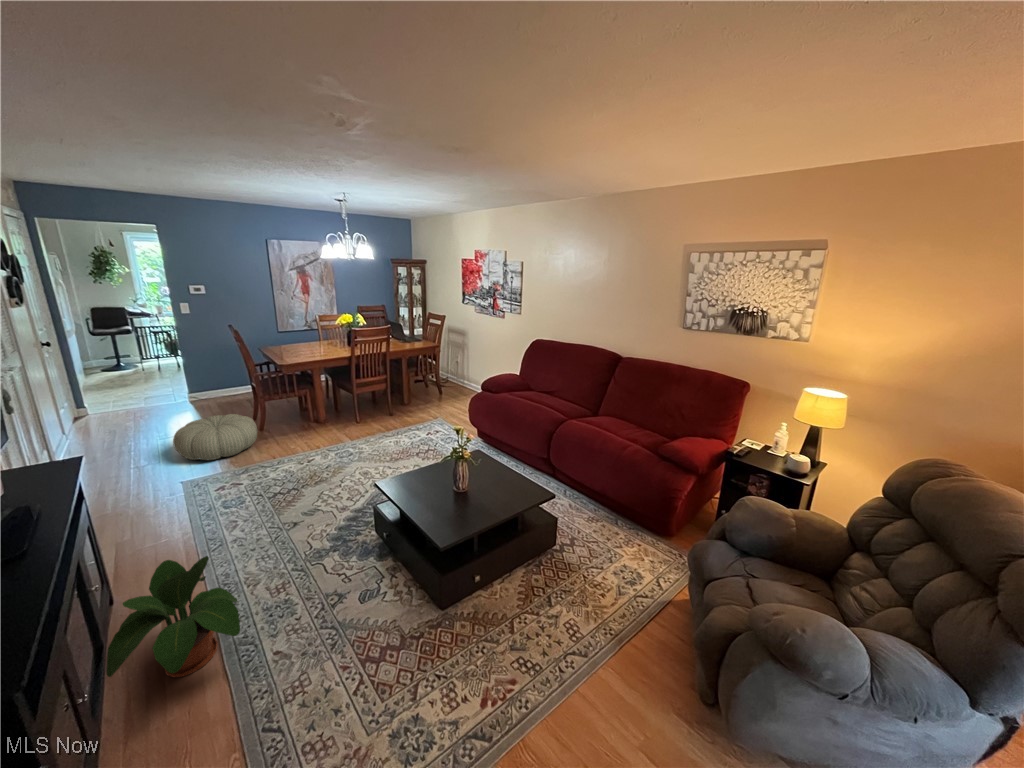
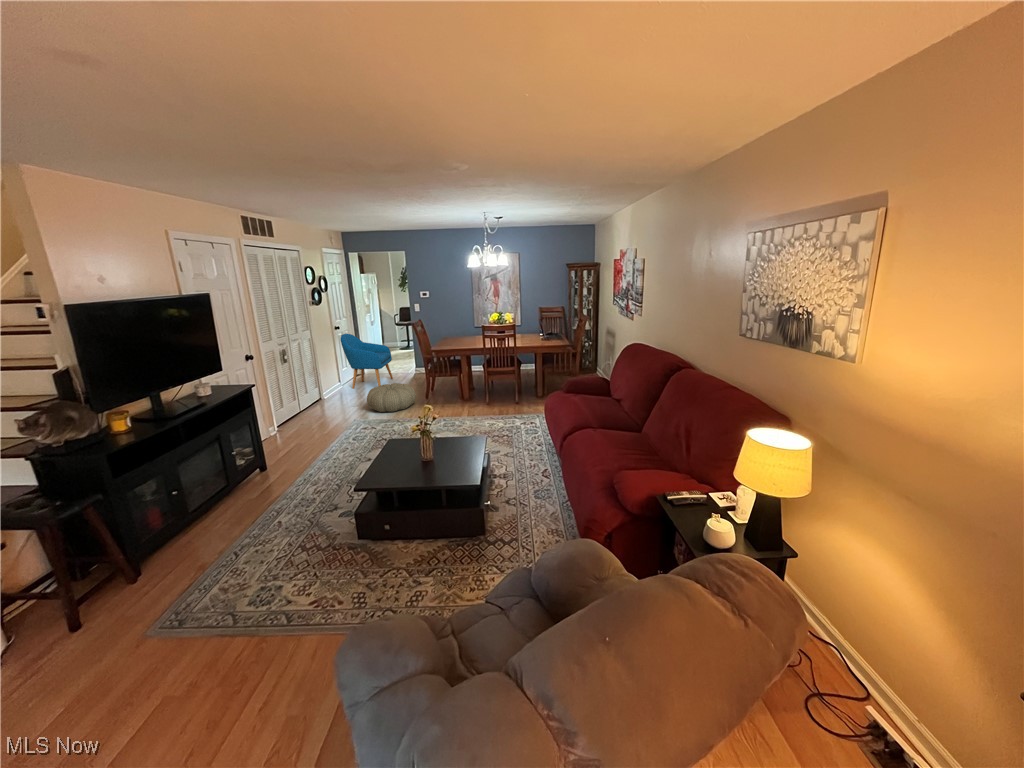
armchair: none [50,351,159,439] -> present [341,334,393,389]
potted plant: present [106,556,240,677] -> none [215,447,287,512]

